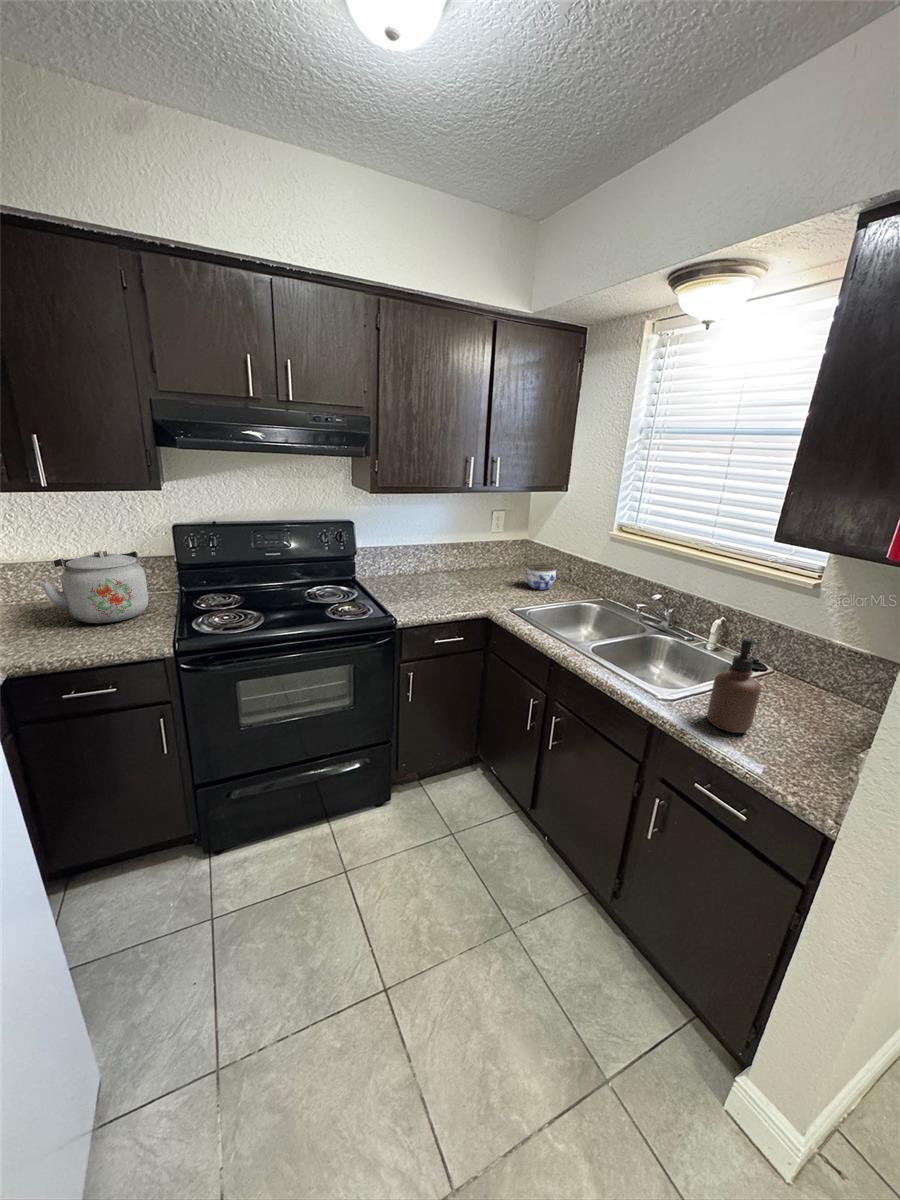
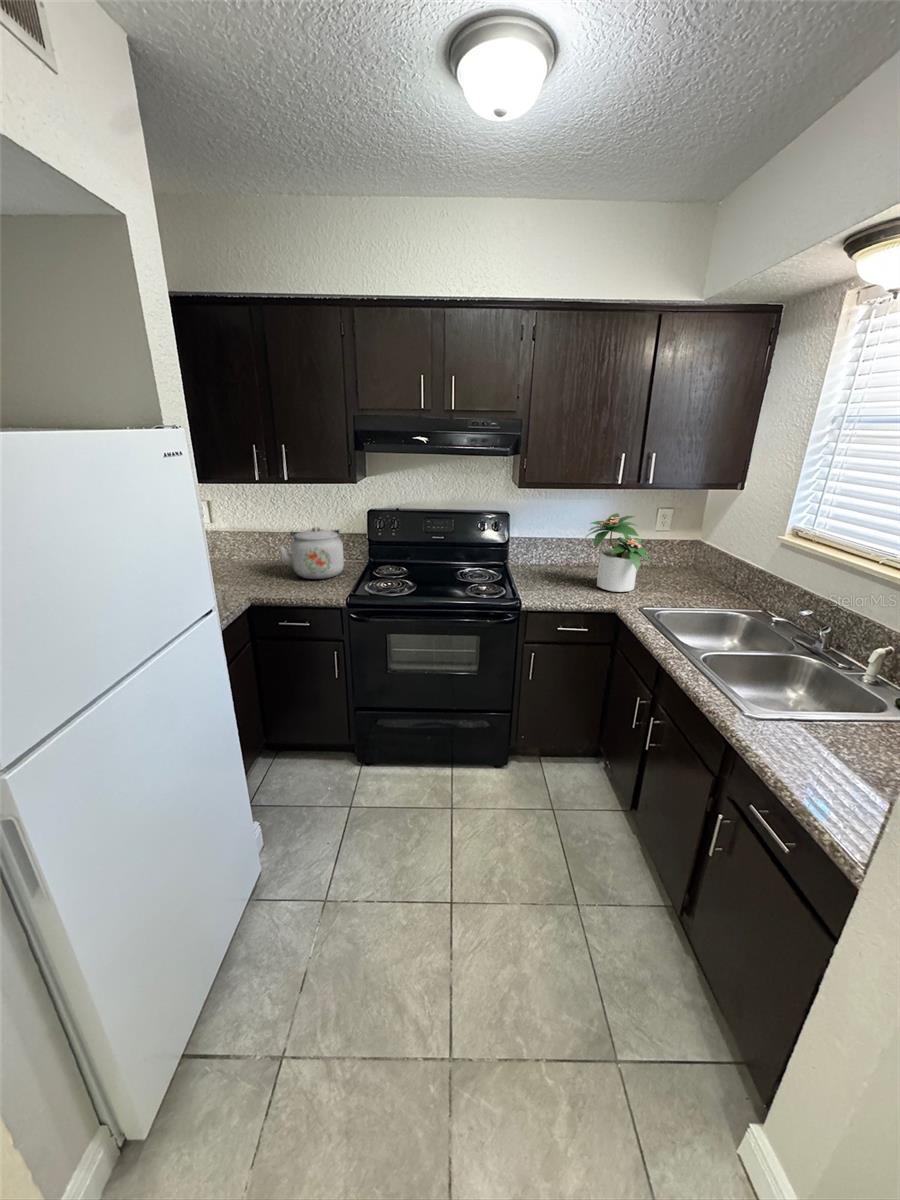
potted plant: none [436,517,505,596] -> present [586,513,650,592]
jar: present [526,564,556,590] -> none [680,566,715,594]
soap dispenser: present [707,638,761,733] -> none [782,660,857,764]

